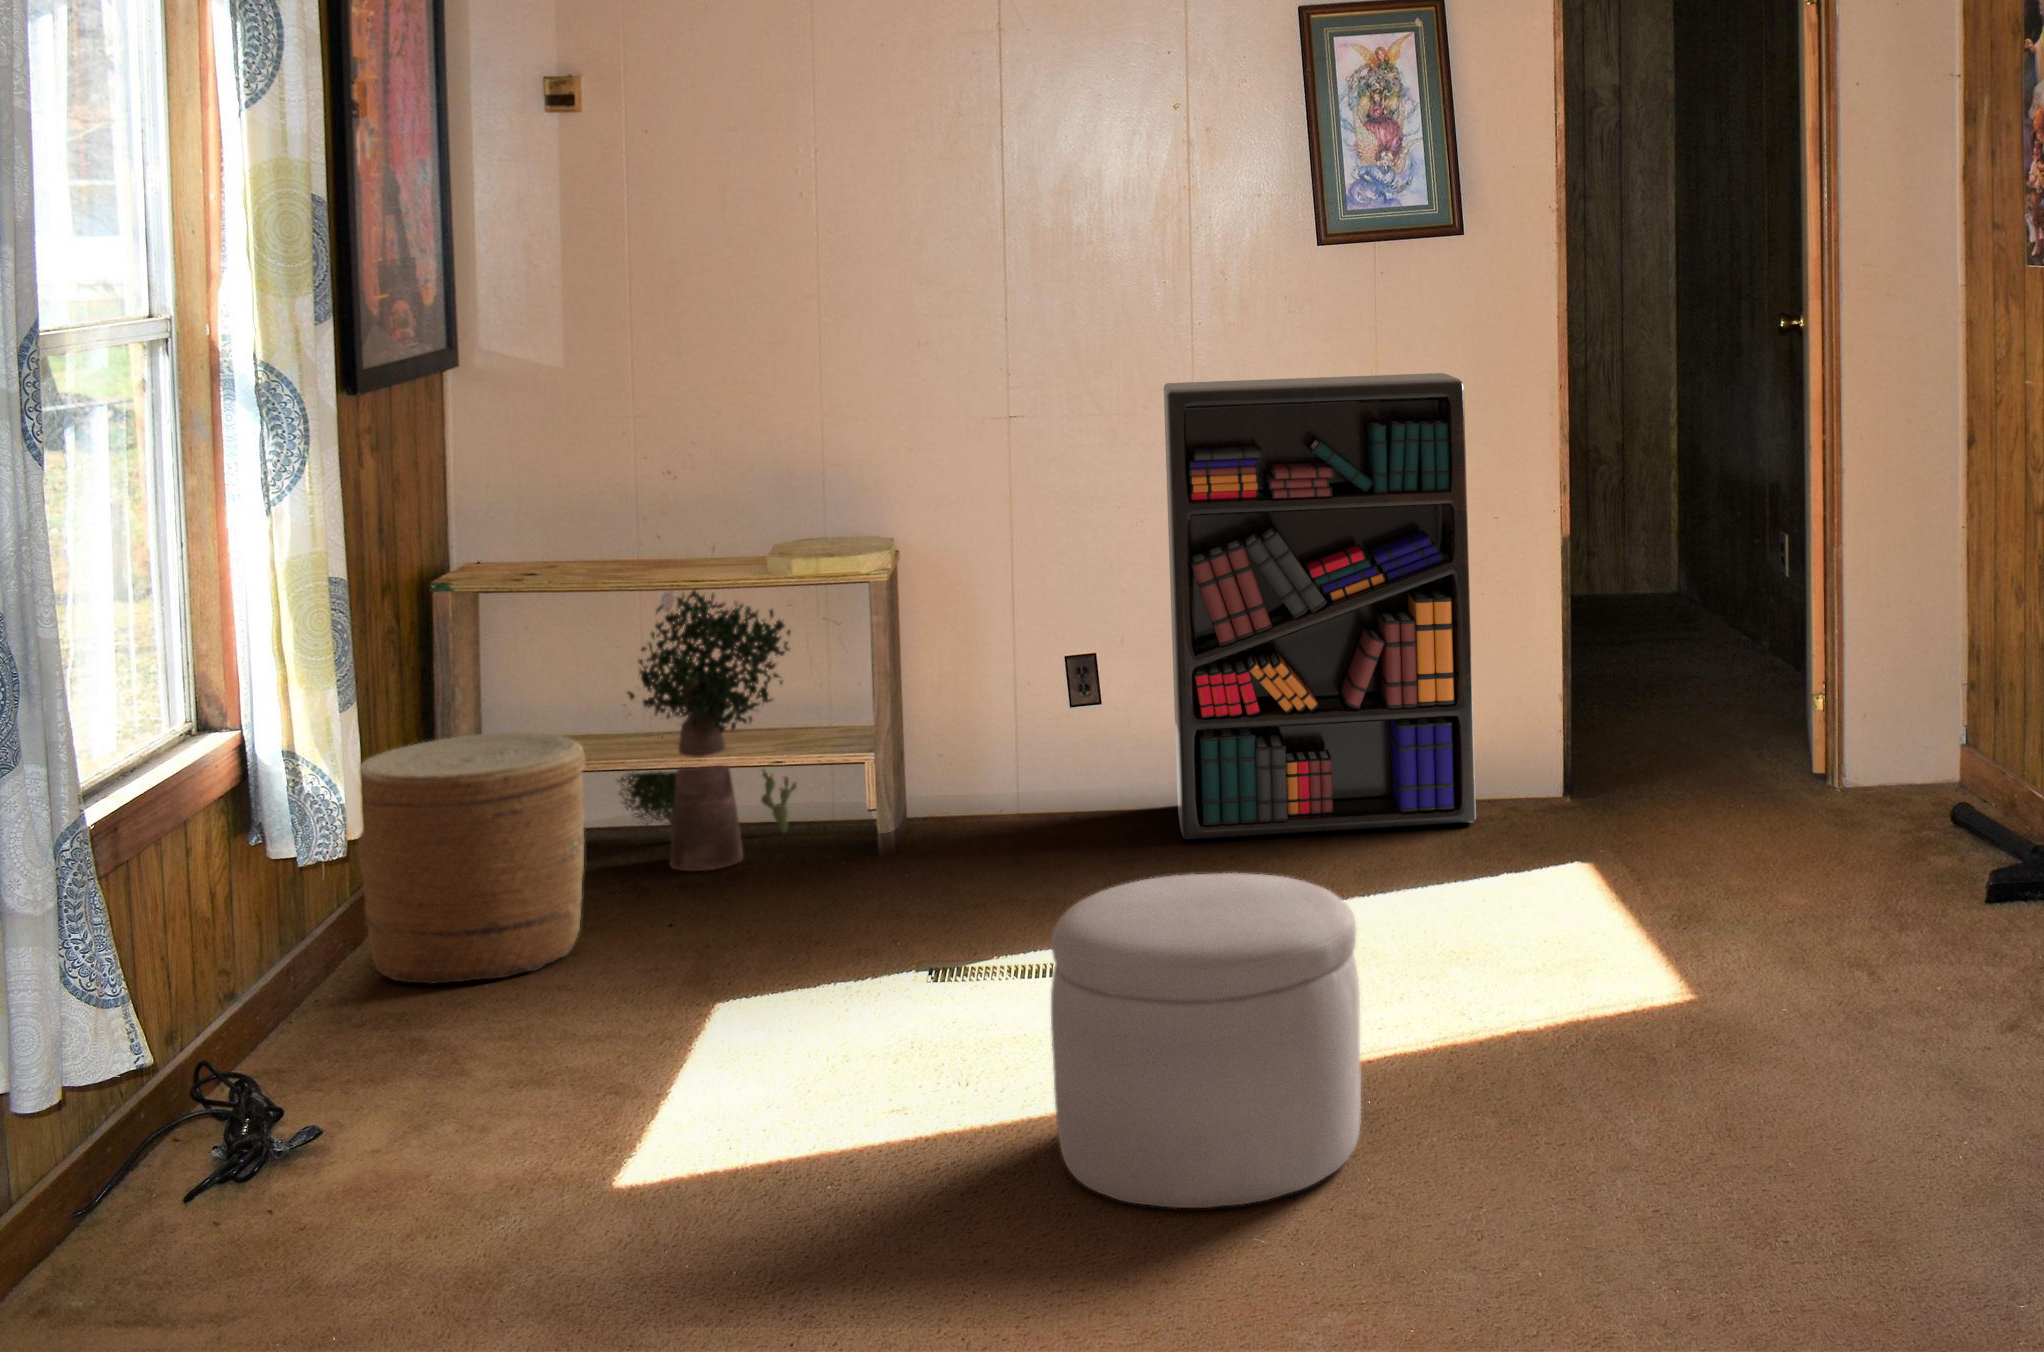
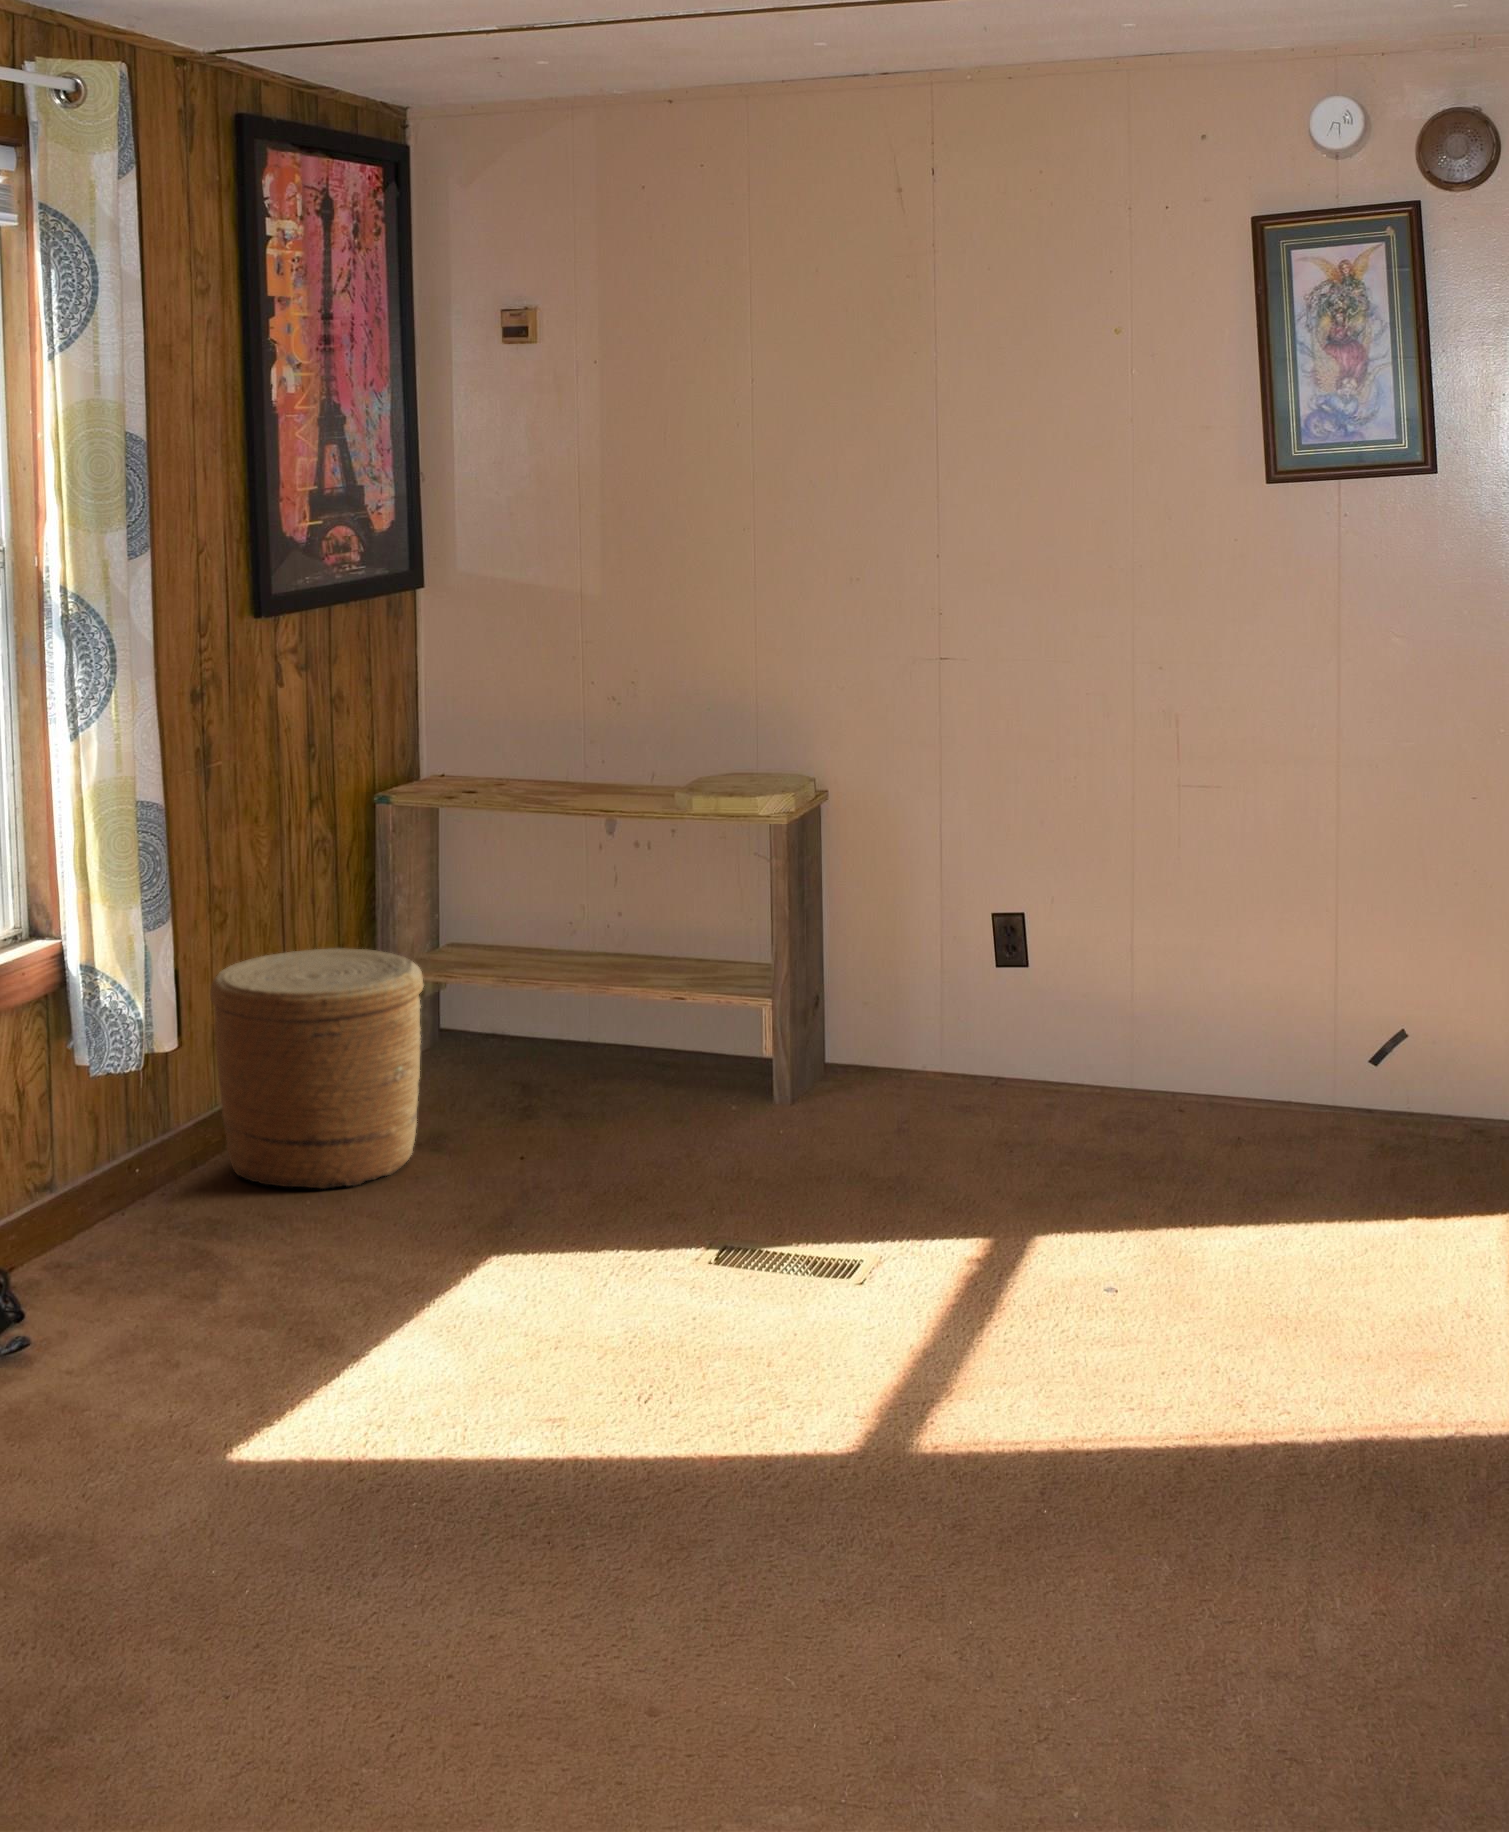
bookshelf: present [1164,373,1476,840] -> none [1046,639,1399,1168]
potted plant: present [618,590,797,871] -> none [503,818,689,1100]
ottoman: present [1051,873,1361,1208] -> none [627,1228,976,1635]

